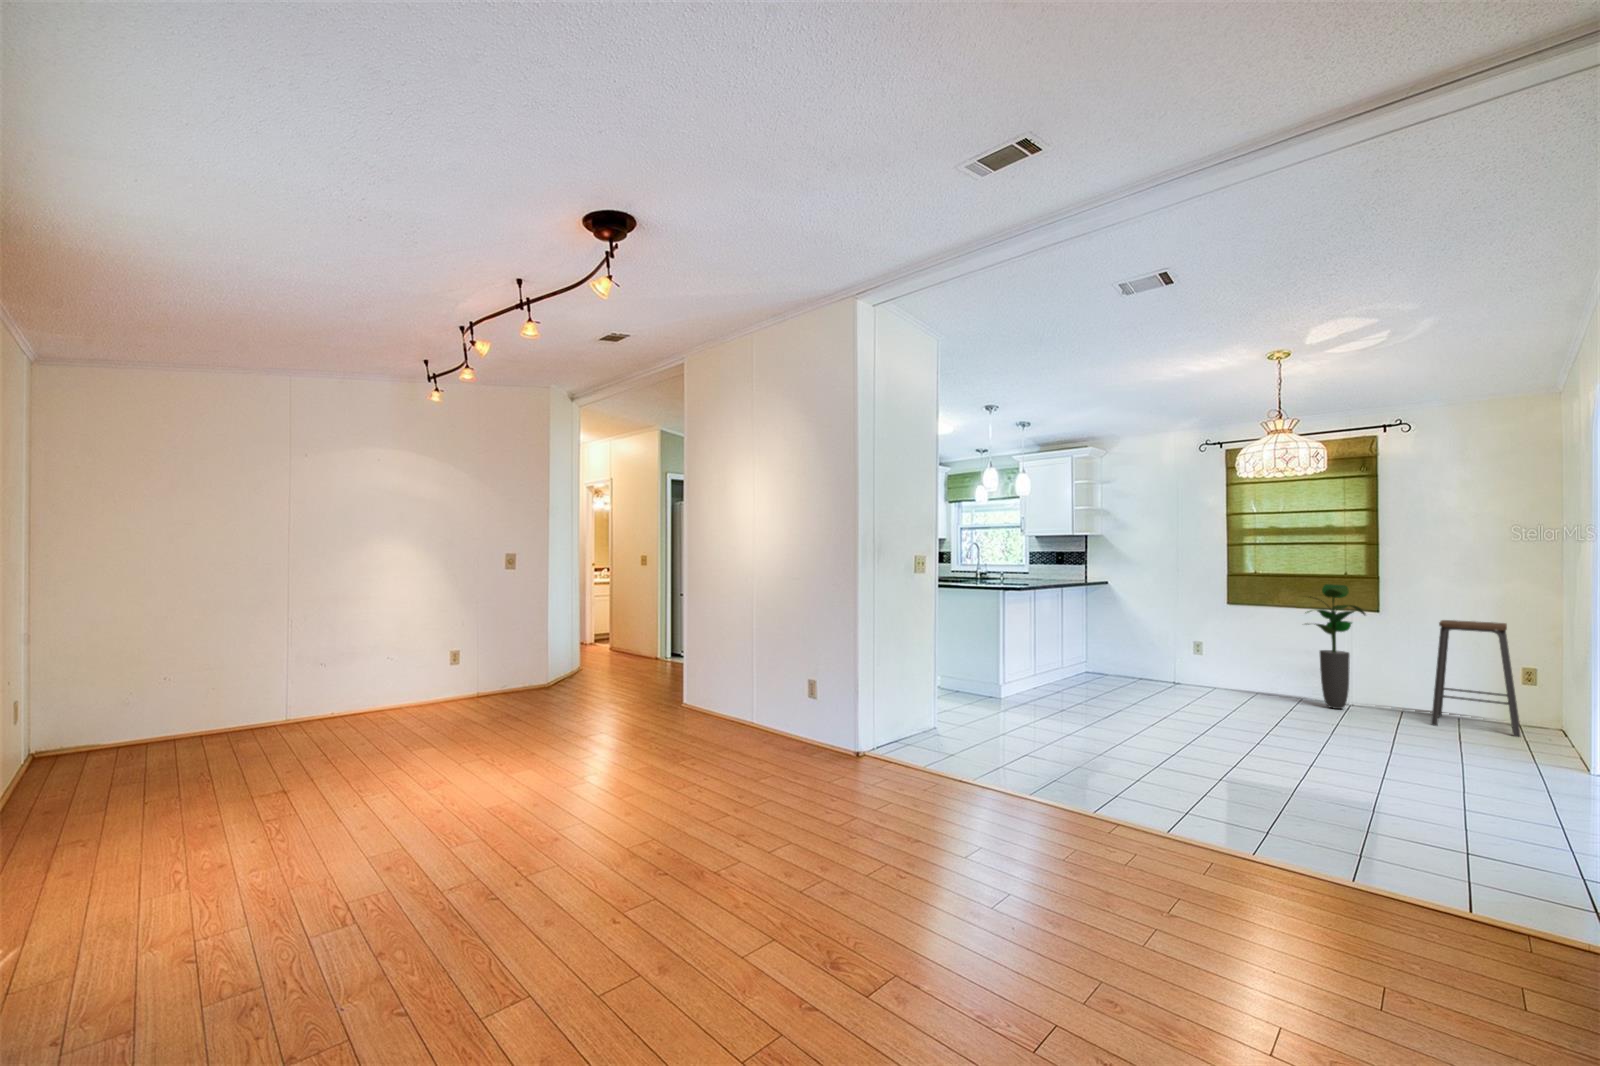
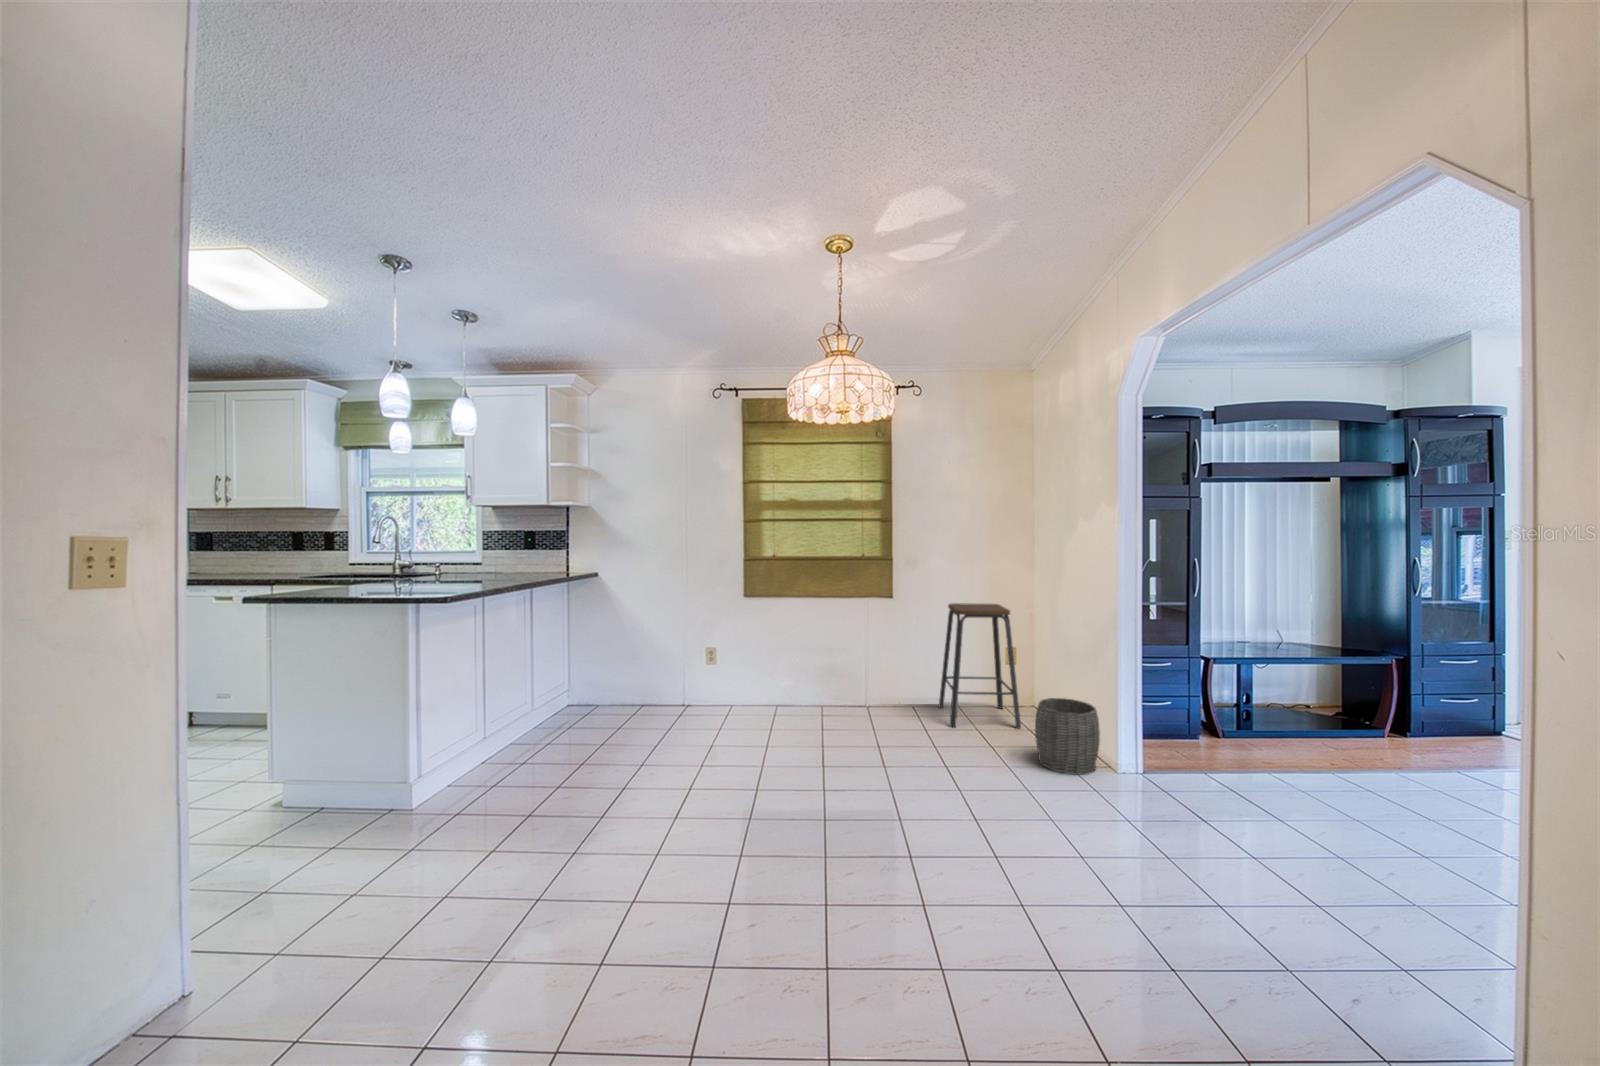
potted plant: present [1305,584,1365,709] -> none [824,568,887,719]
woven basket: none [1498,699,1574,762] -> present [1035,698,1100,775]

